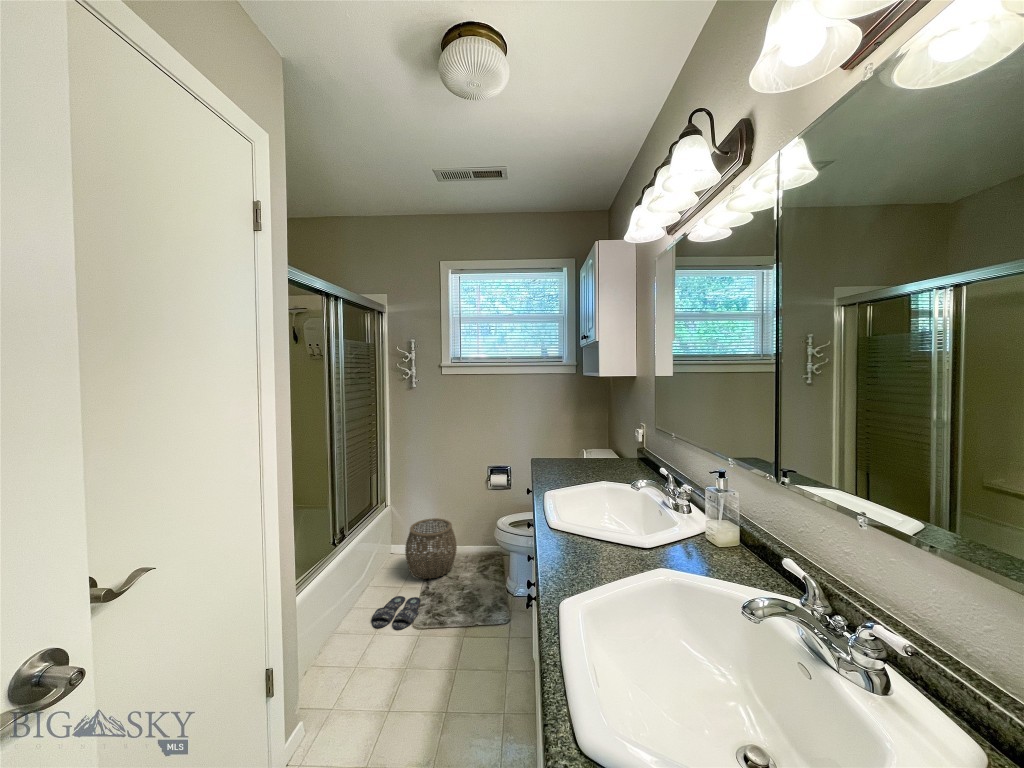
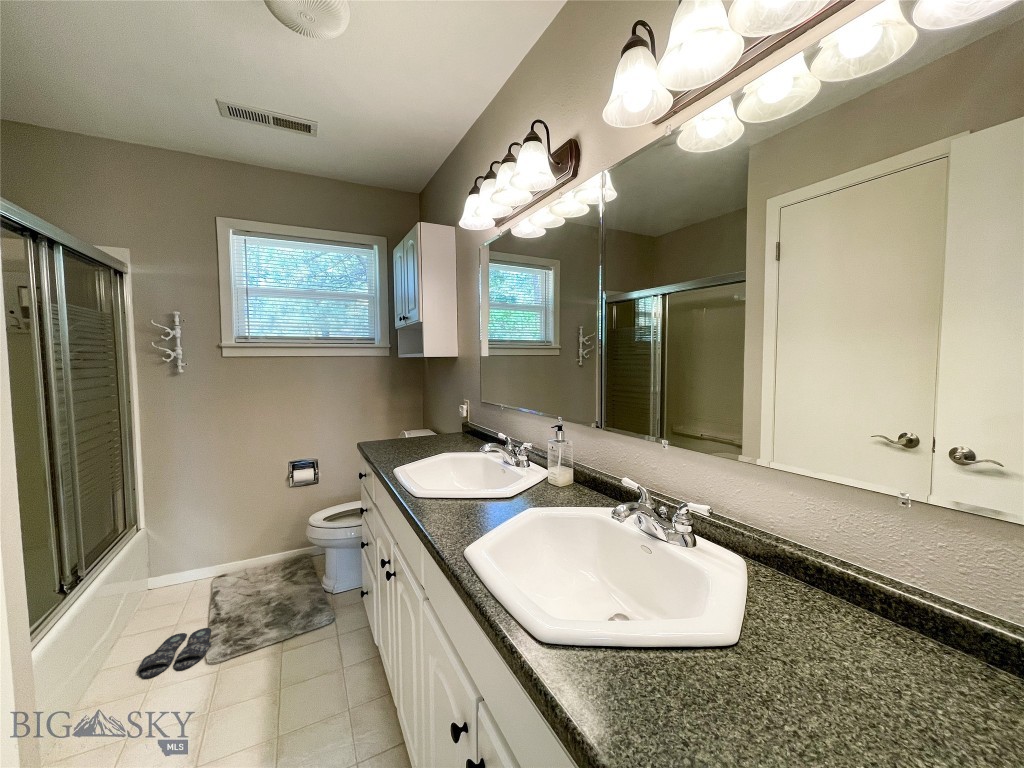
woven basket: present [405,518,457,579] -> none [177,532,255,608]

